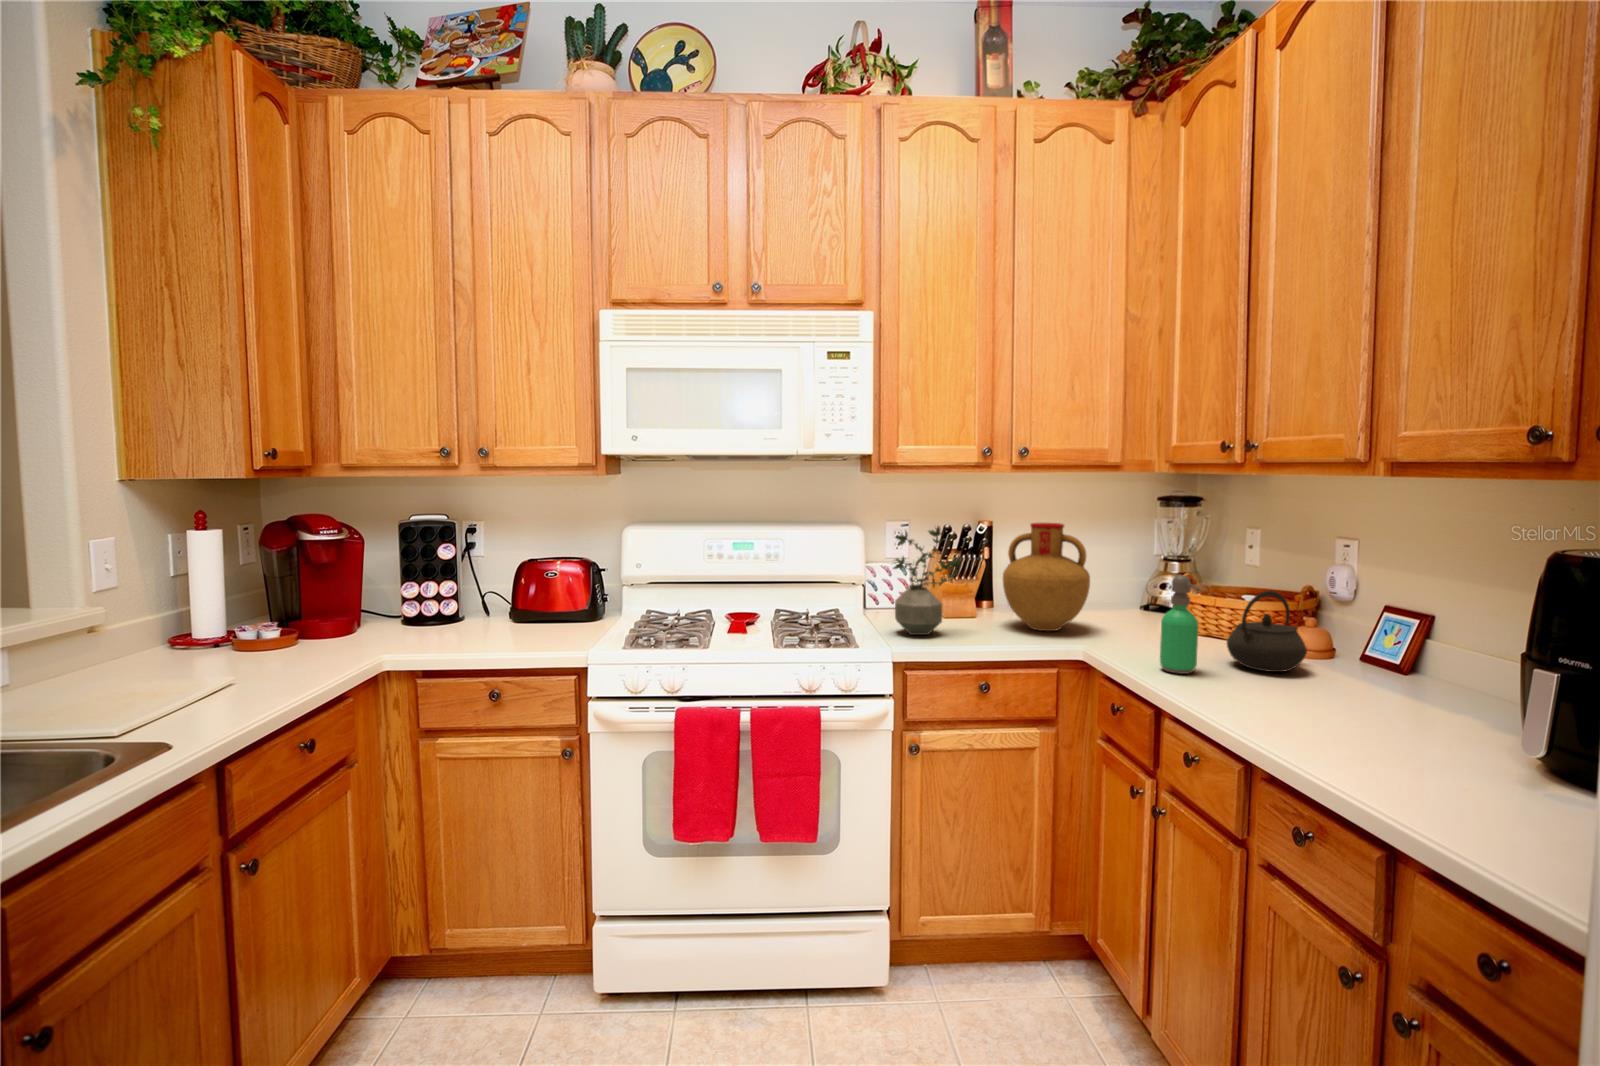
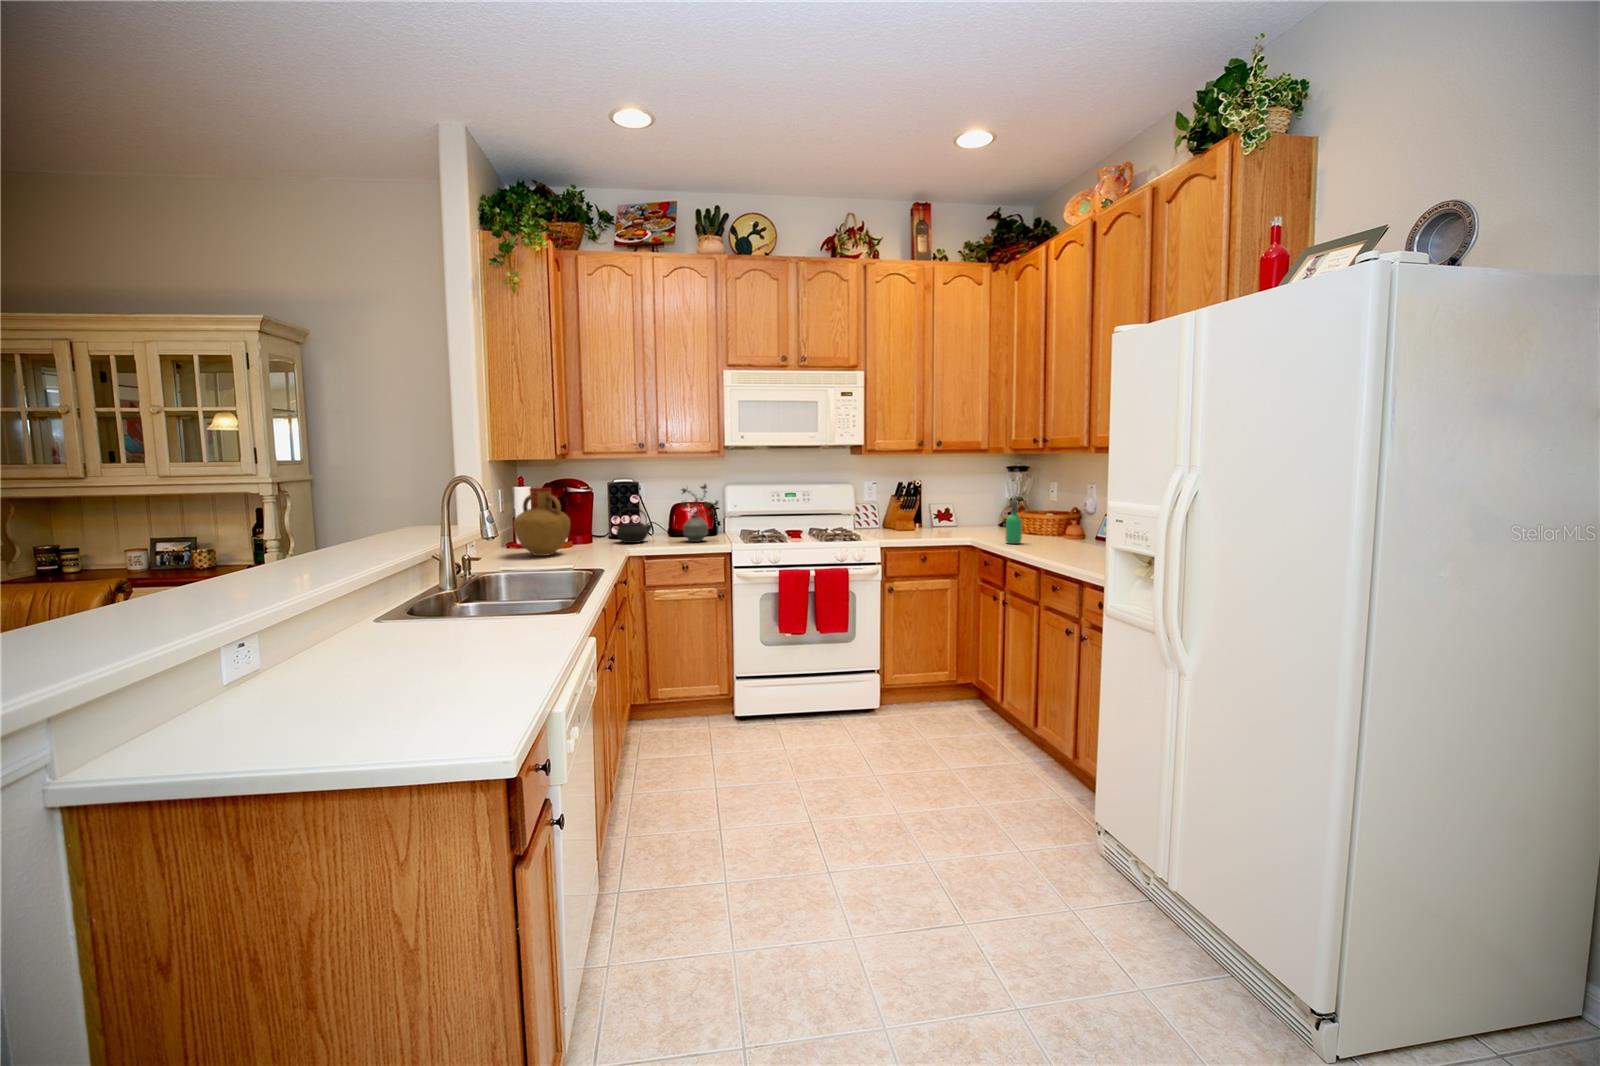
vase: present [1003,523,1090,631] -> present [513,488,570,556]
potted plant: present [893,526,961,635] -> present [682,484,718,542]
kettle: present [1227,591,1307,672] -> present [615,507,652,543]

